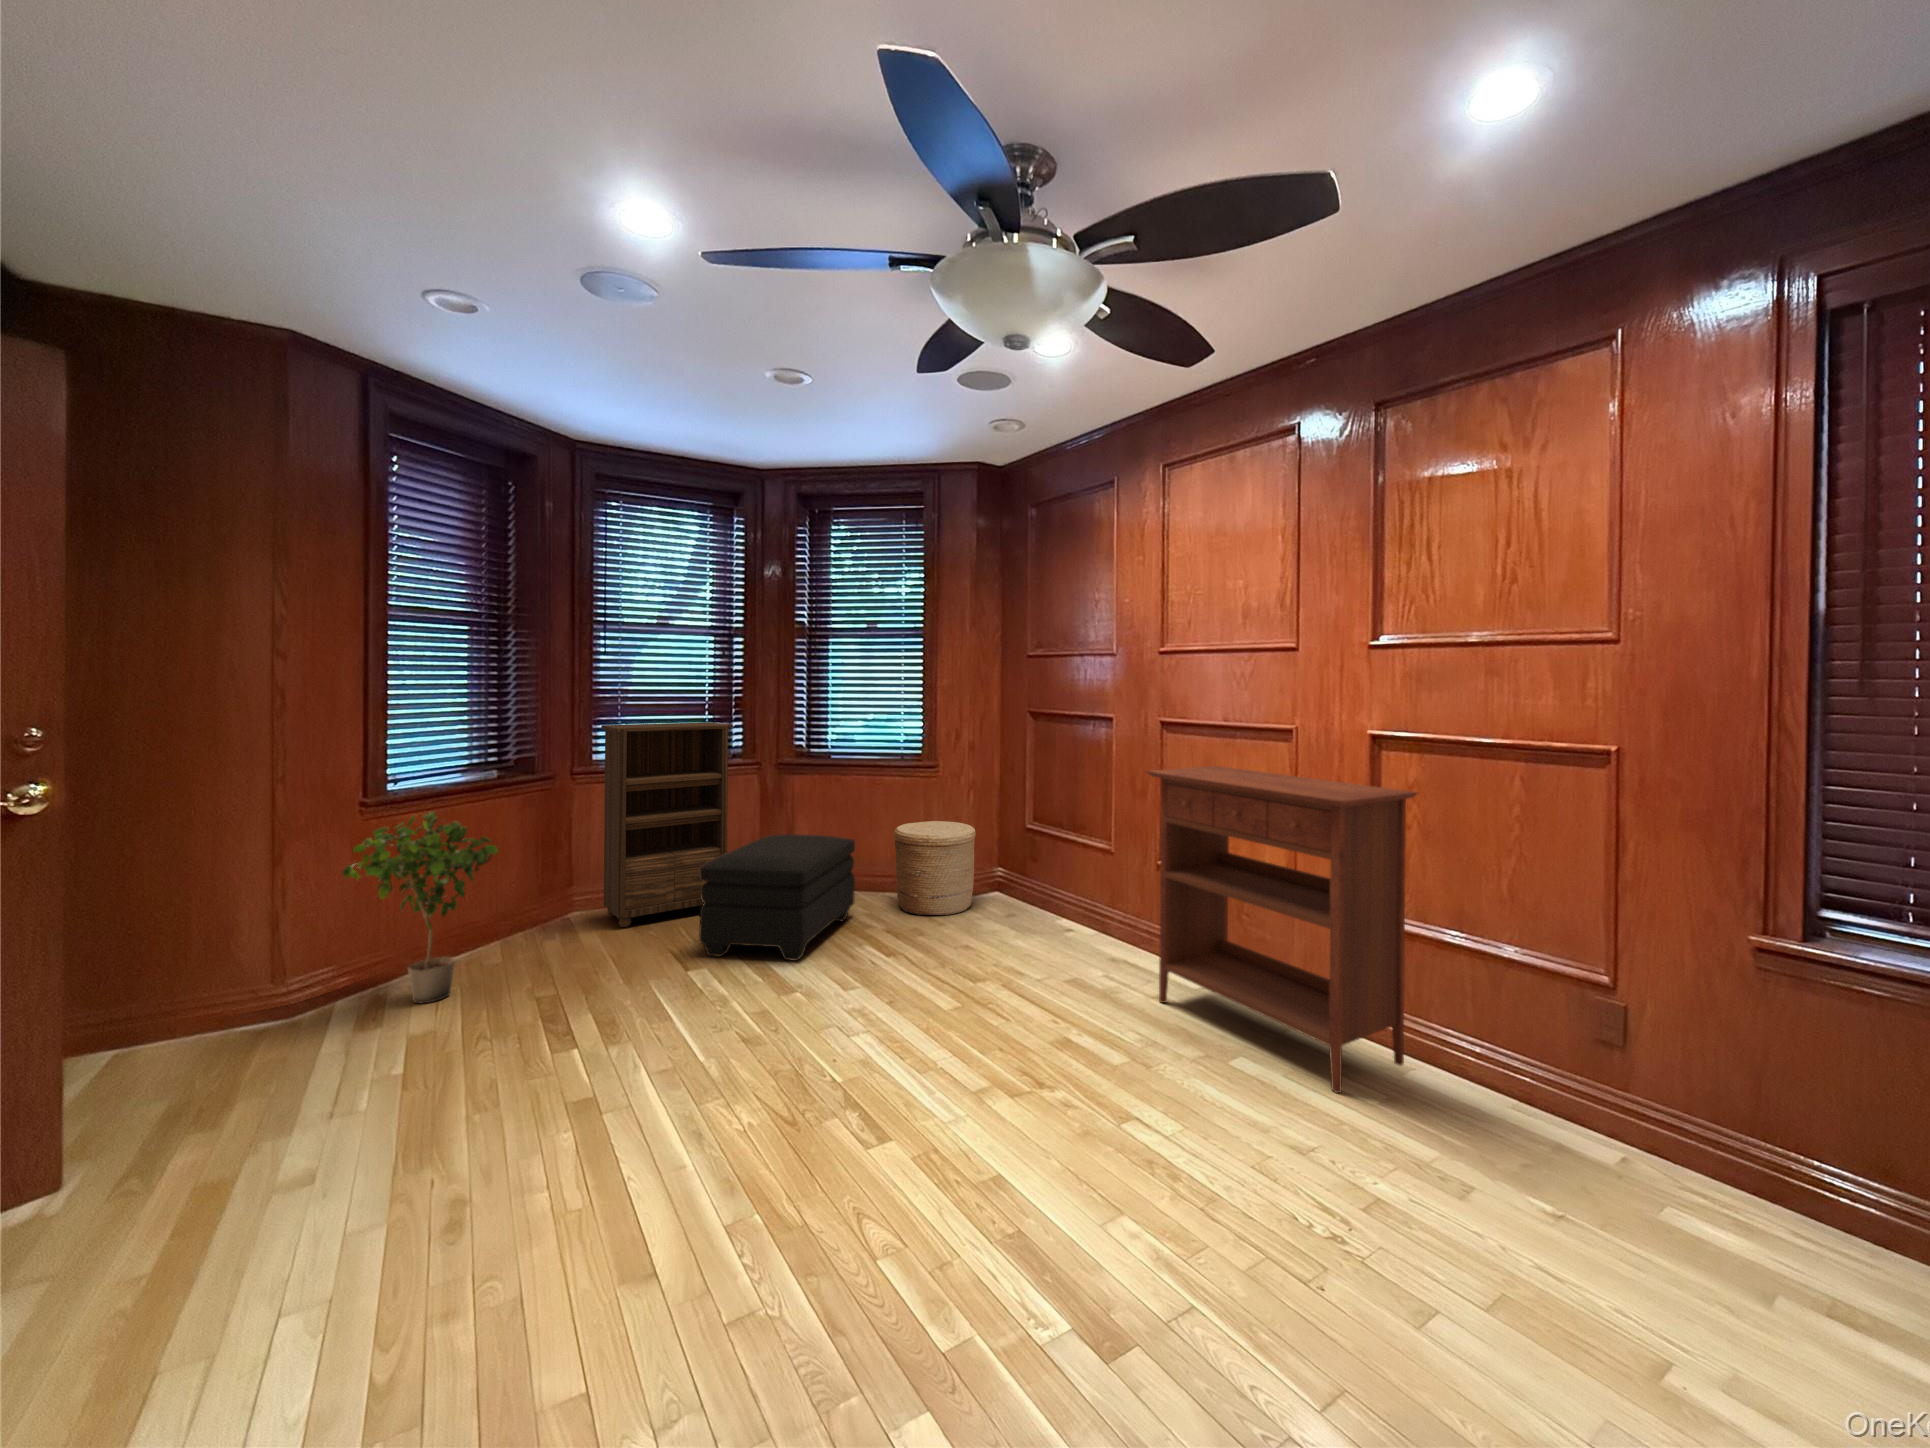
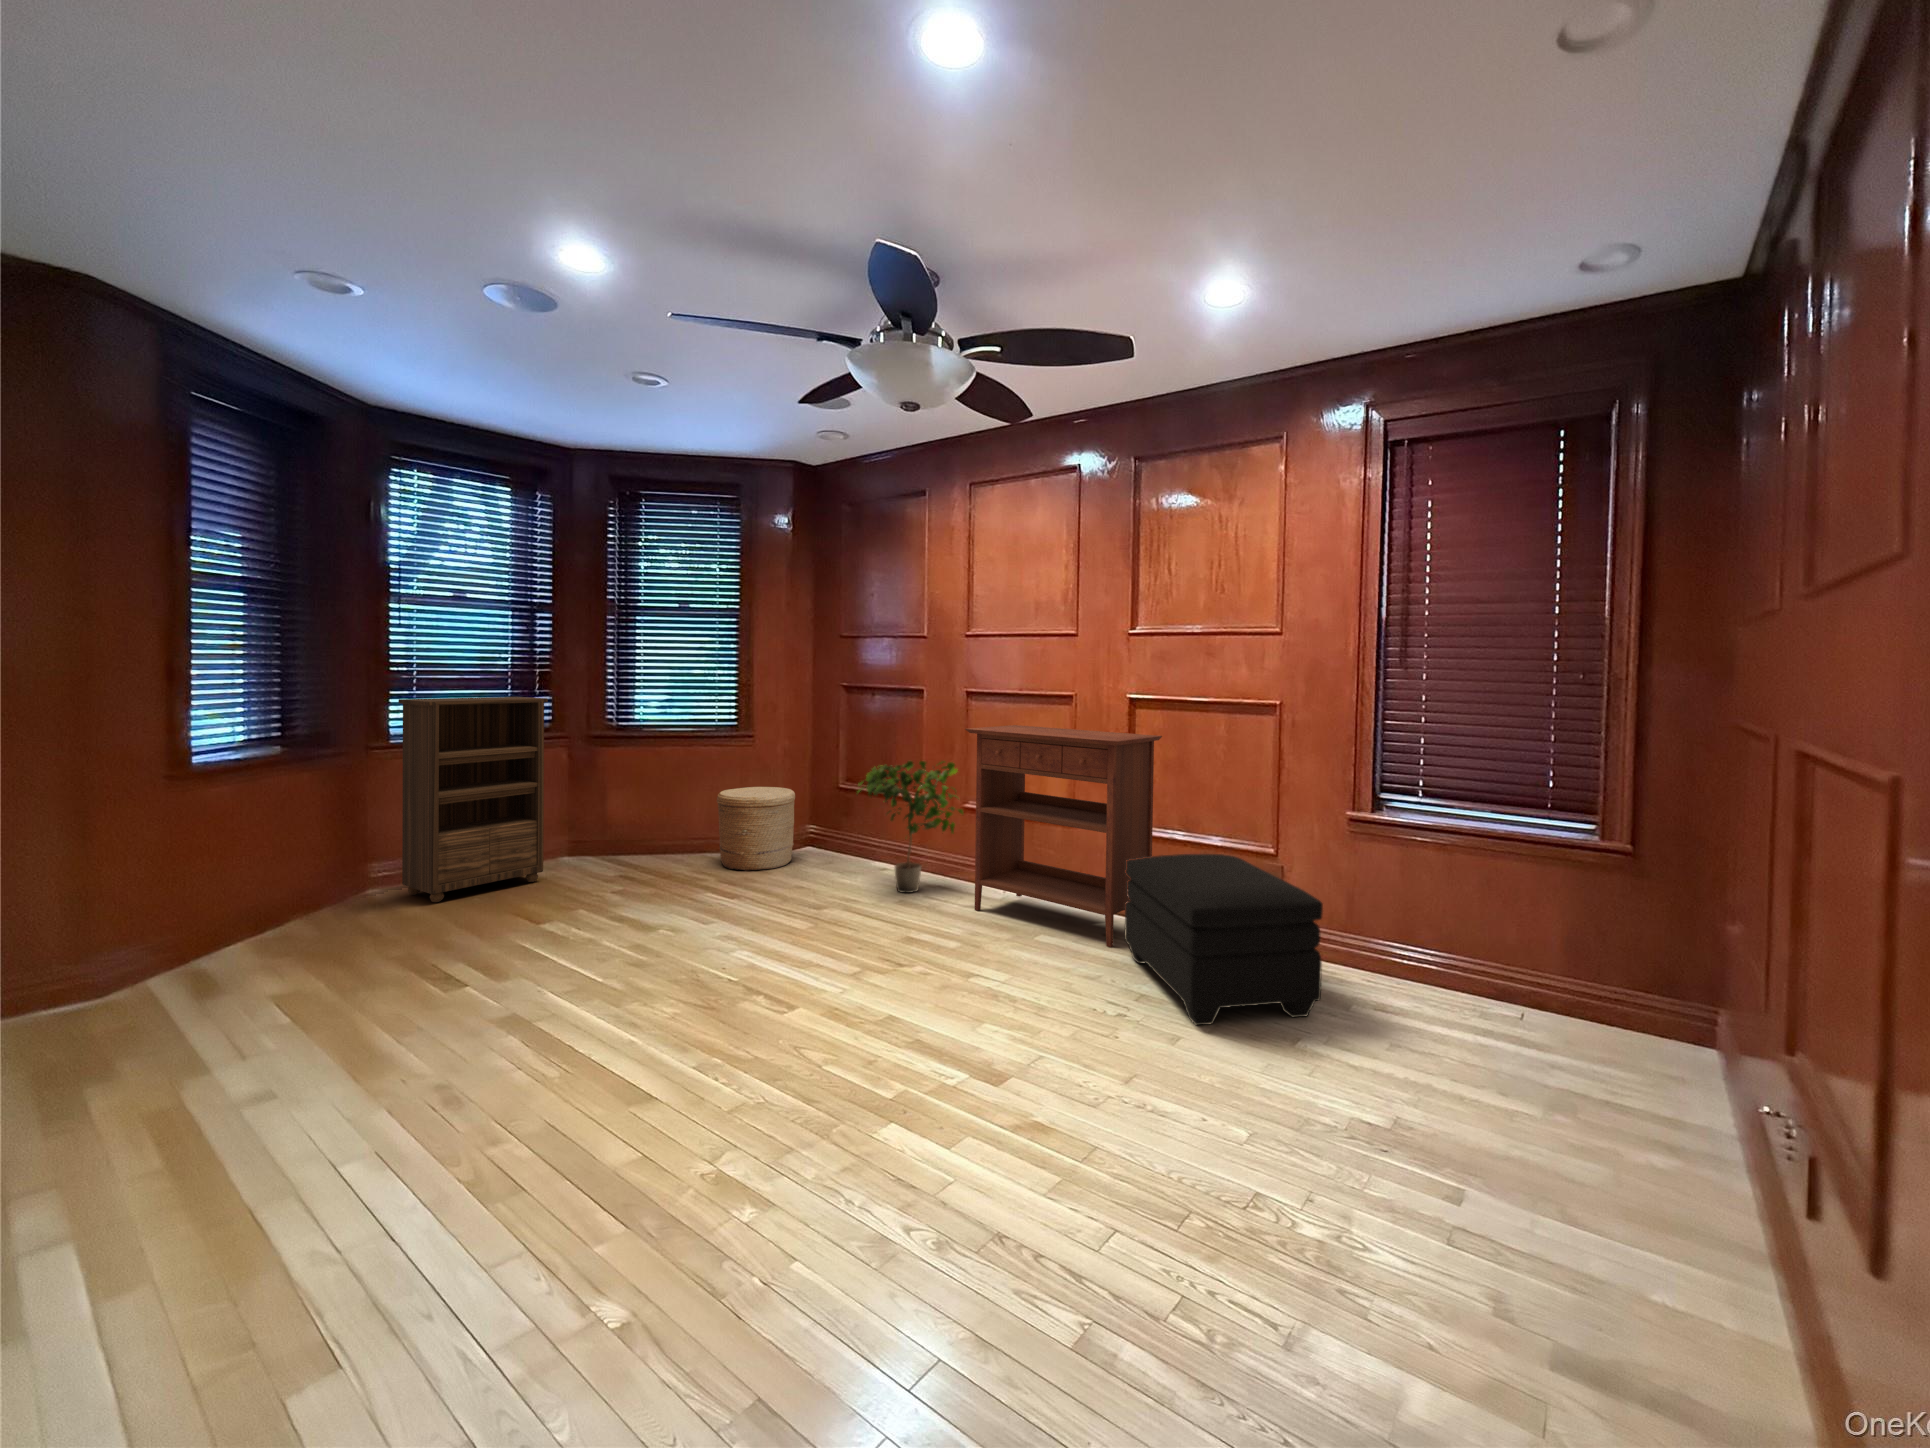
potted plant: present [342,812,498,1003] -> present [858,761,963,893]
ottoman: present [699,834,855,961] -> present [1124,854,1323,1025]

